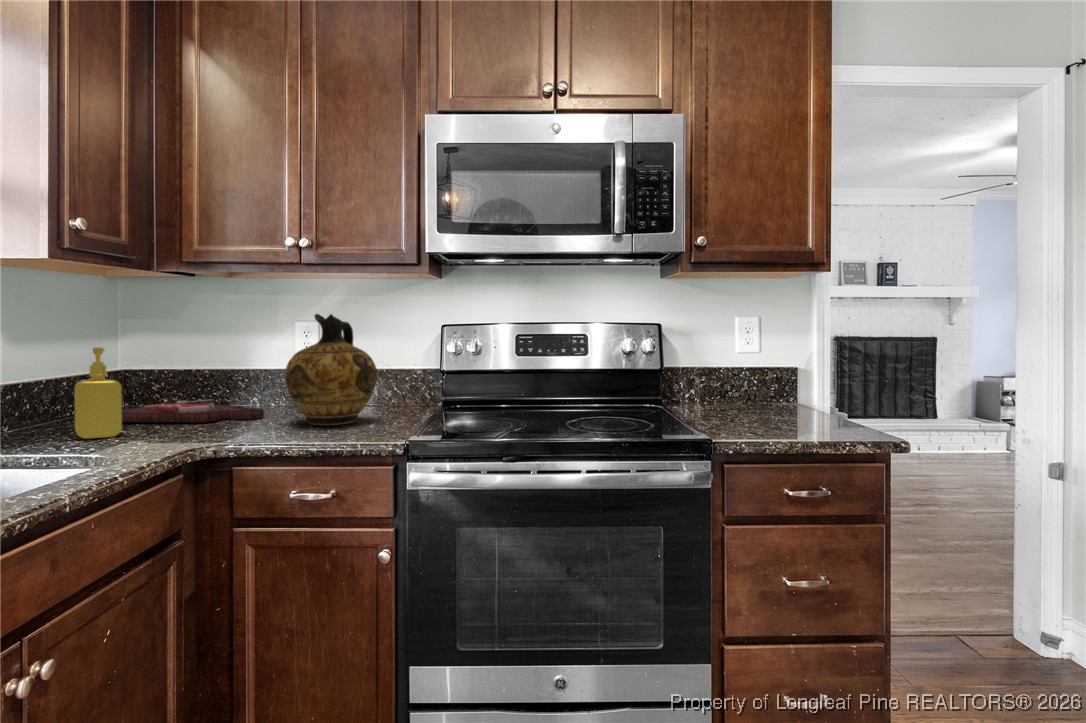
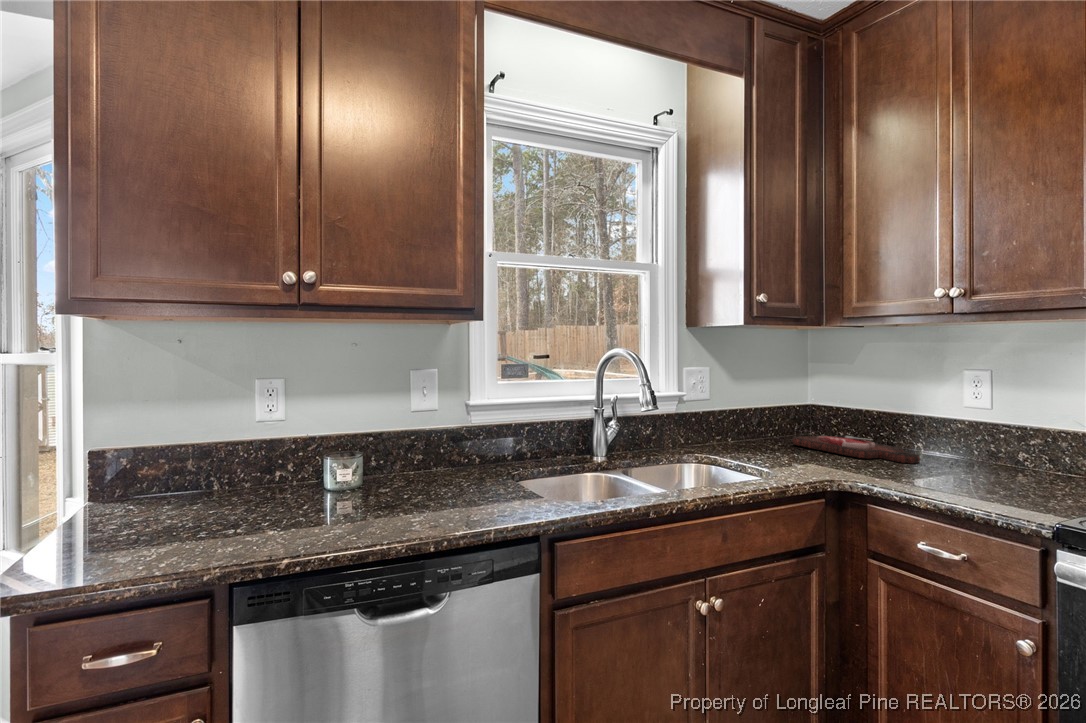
ceramic jug: present [285,314,377,425] -> none [936,372,1048,487]
soap dispenser: present [75,347,122,439] -> none [763,389,796,458]

